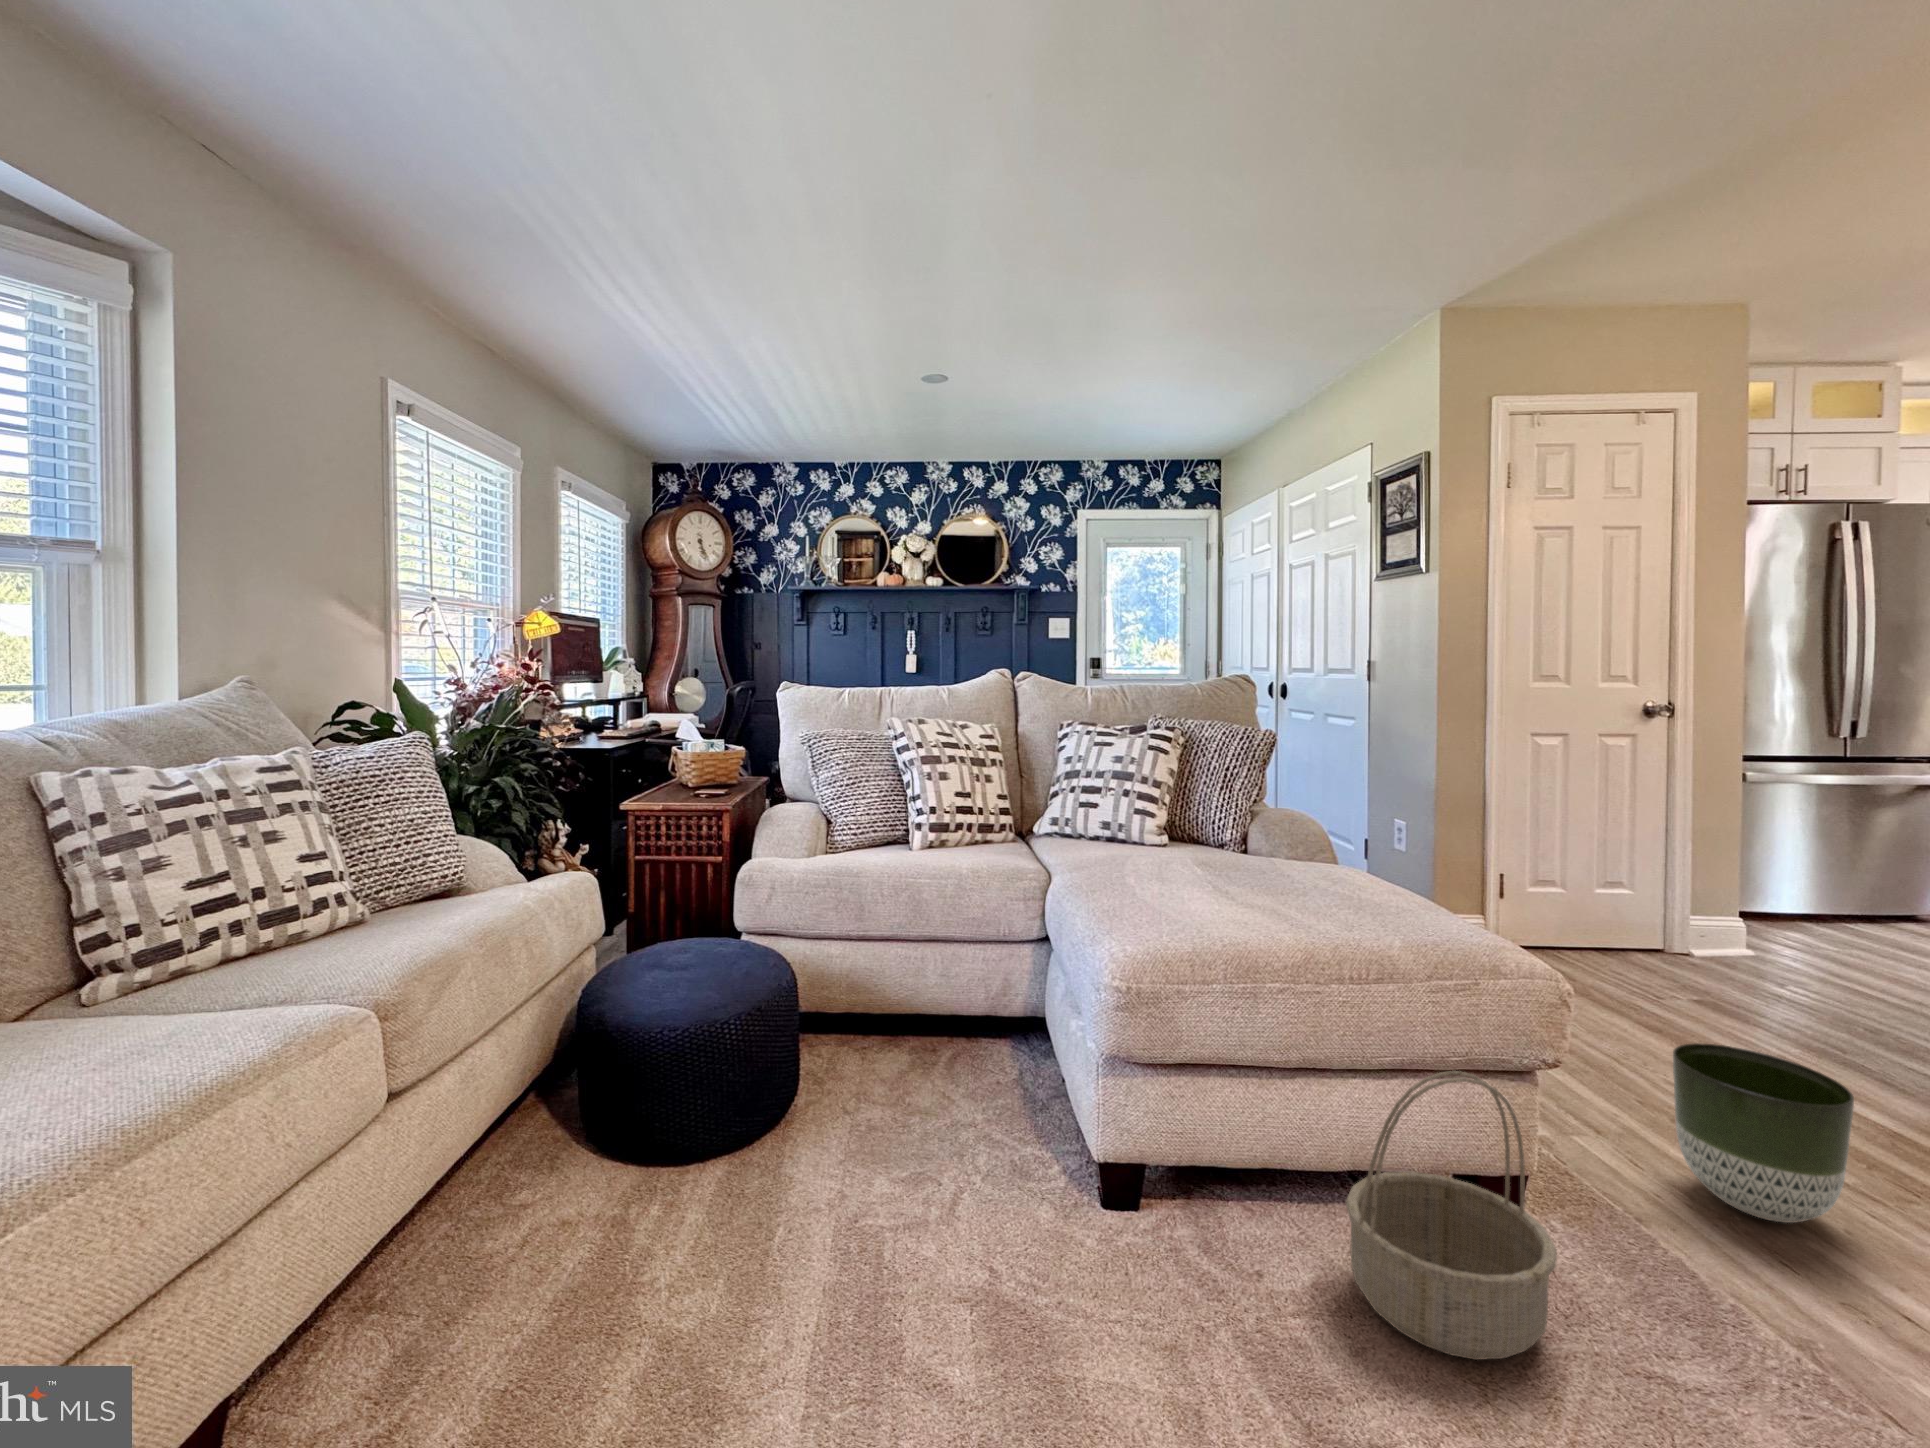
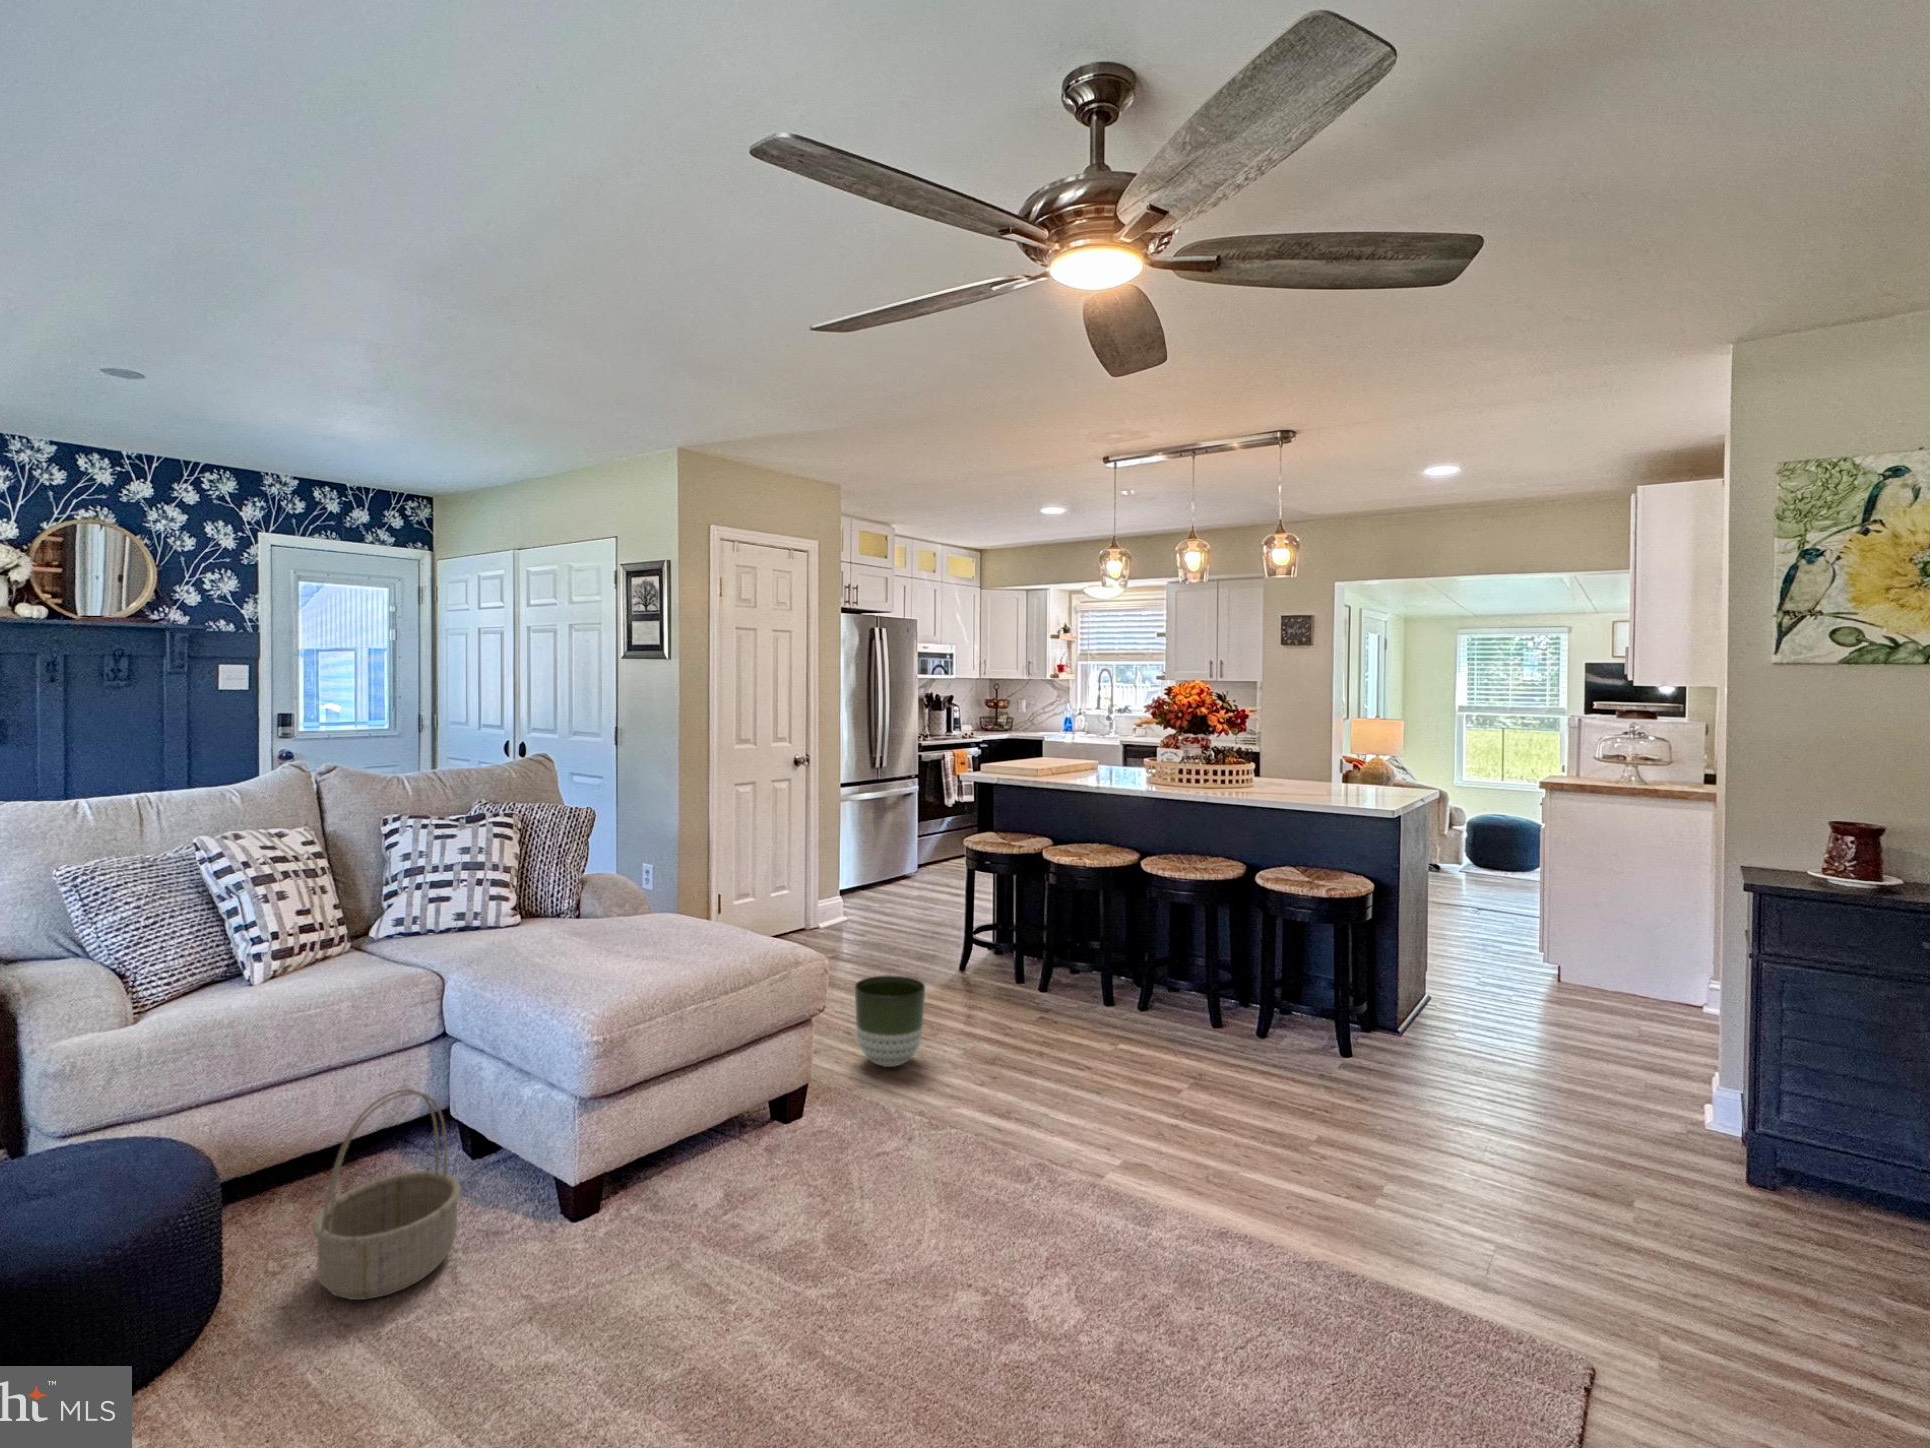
basket: present [1346,1071,1557,1360] -> present [313,1089,461,1300]

